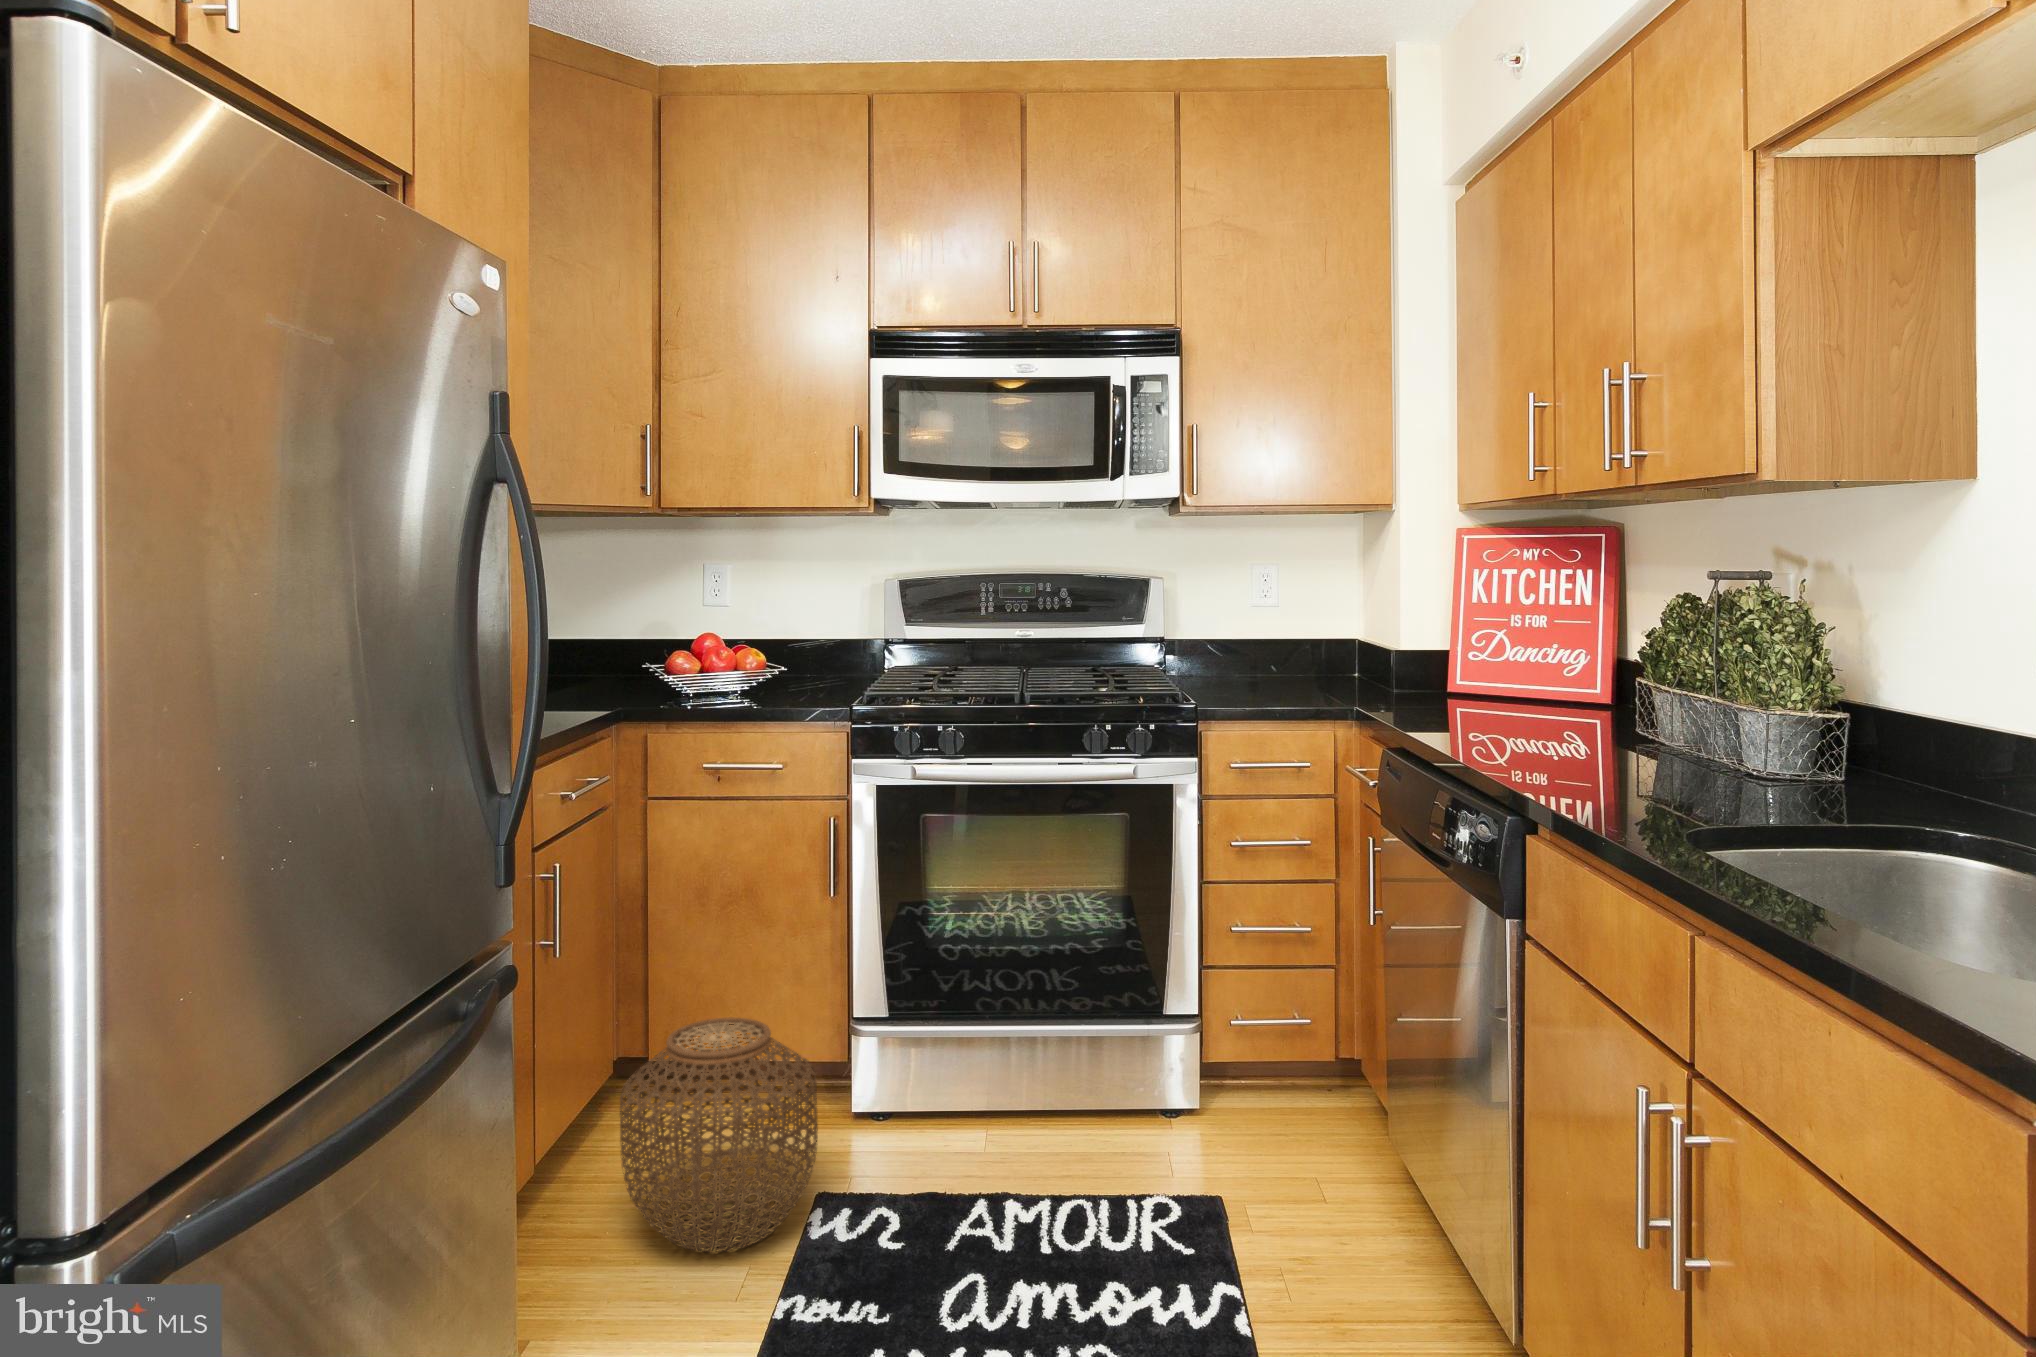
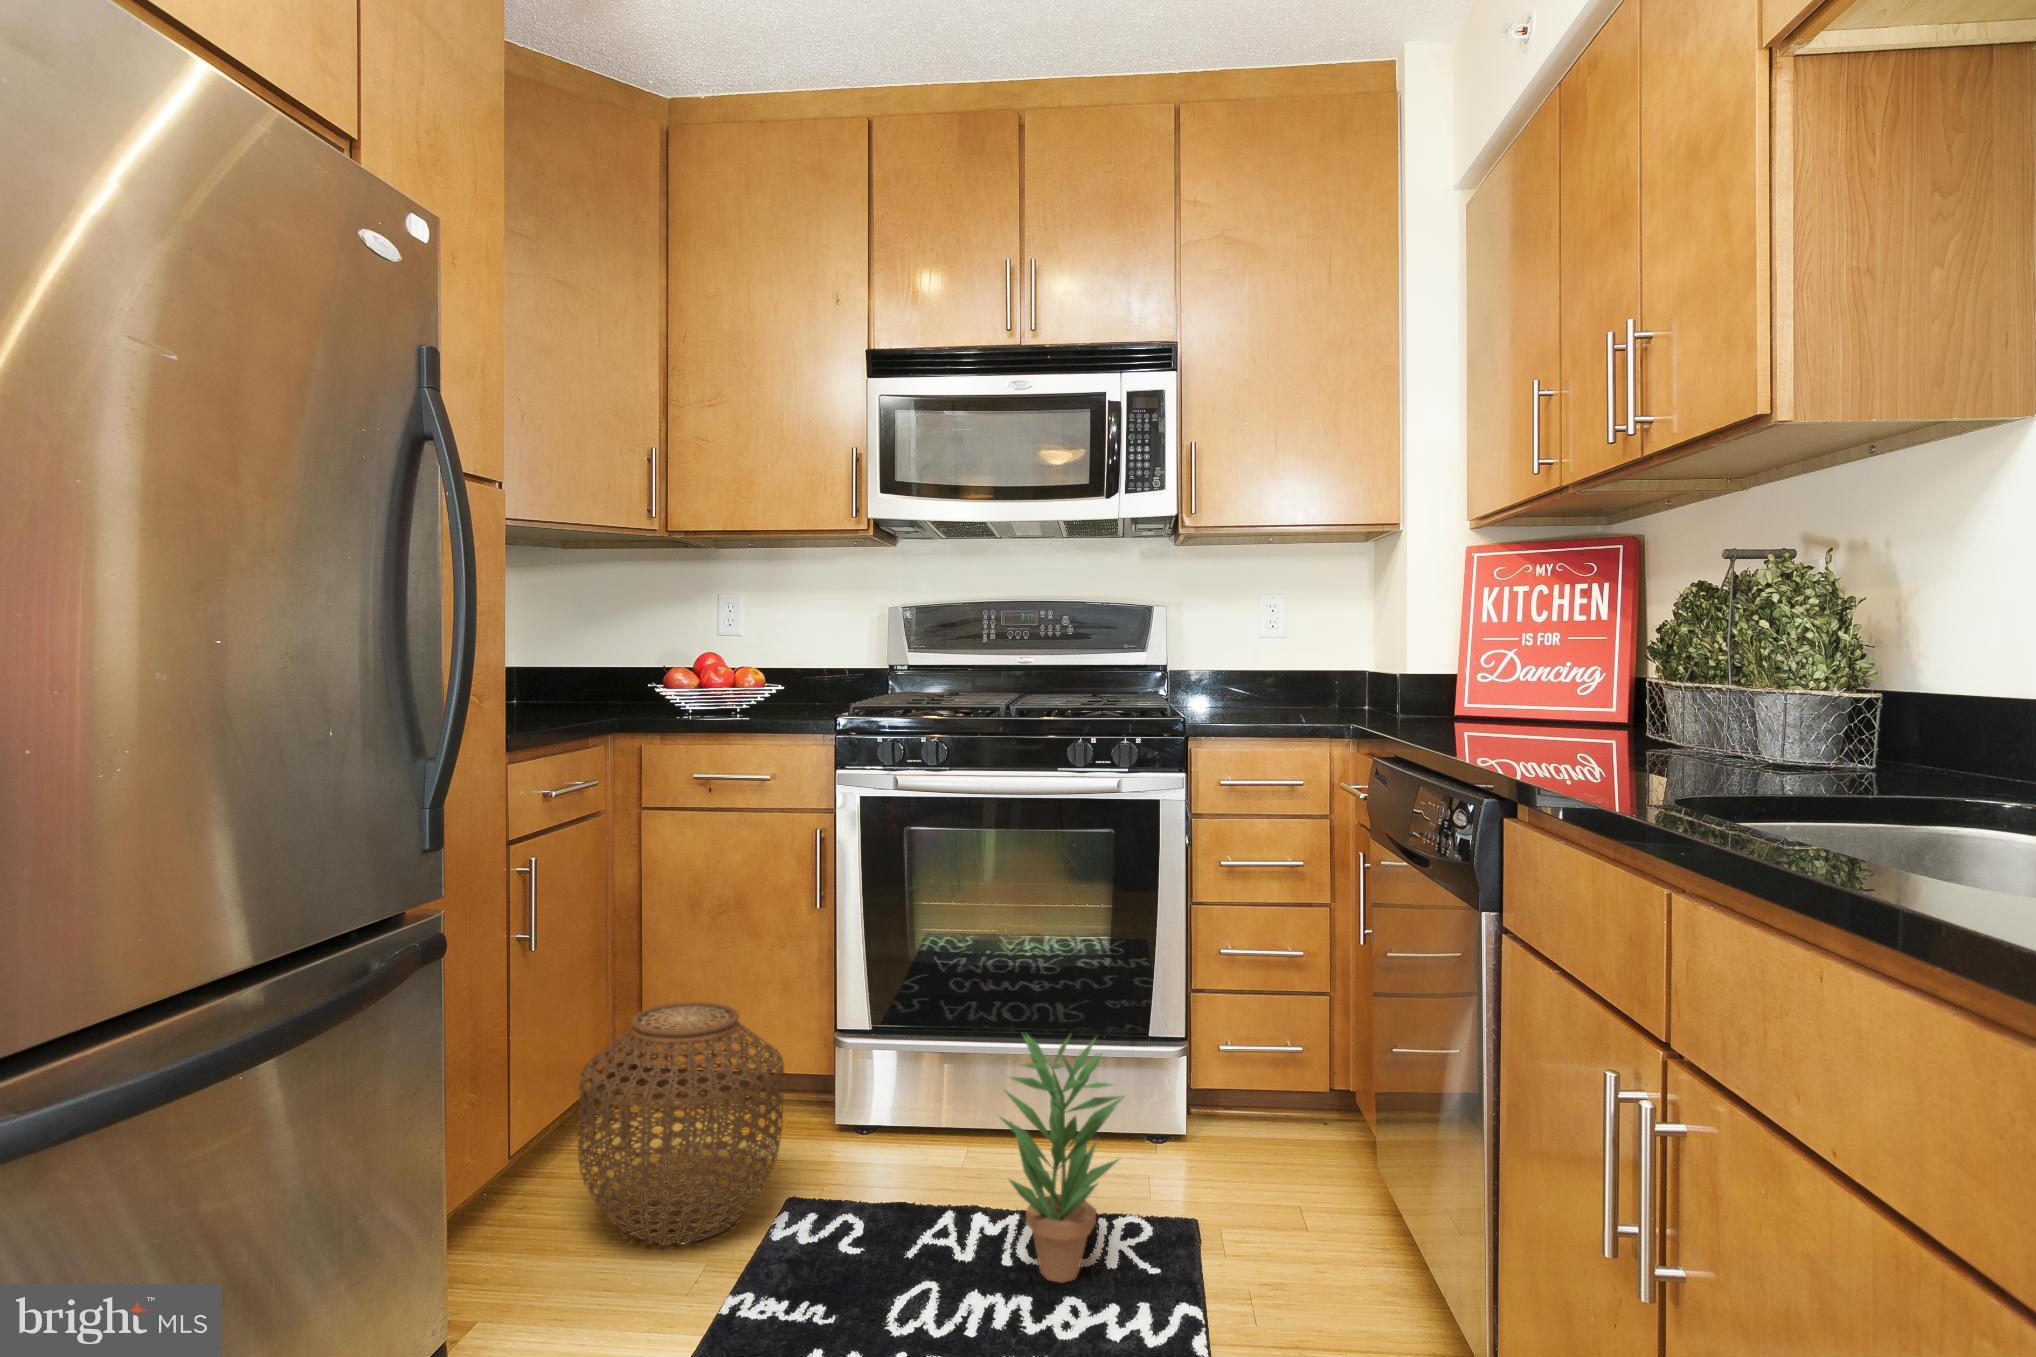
potted plant: none [1032,1038,1156,1267] -> present [1000,1035,1124,1283]

